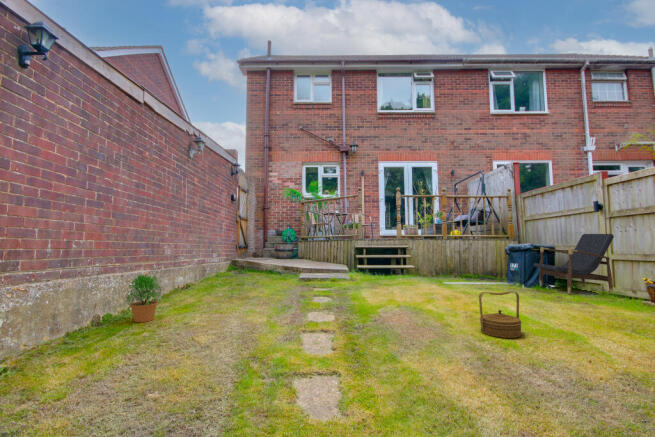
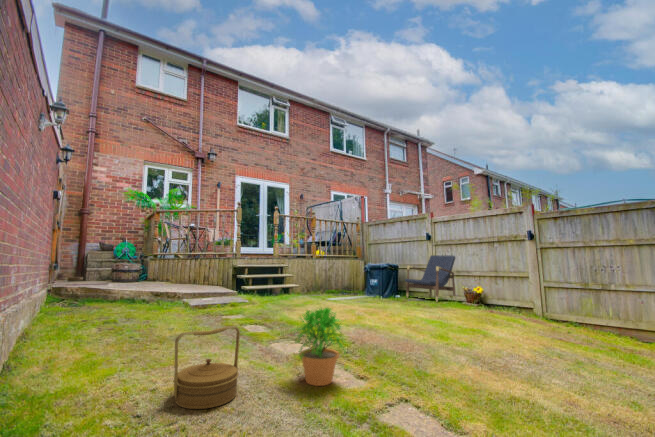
potted plant: present [126,274,161,322] -> present [295,308,345,386]
basket: present [479,291,522,338] -> present [174,326,240,409]

